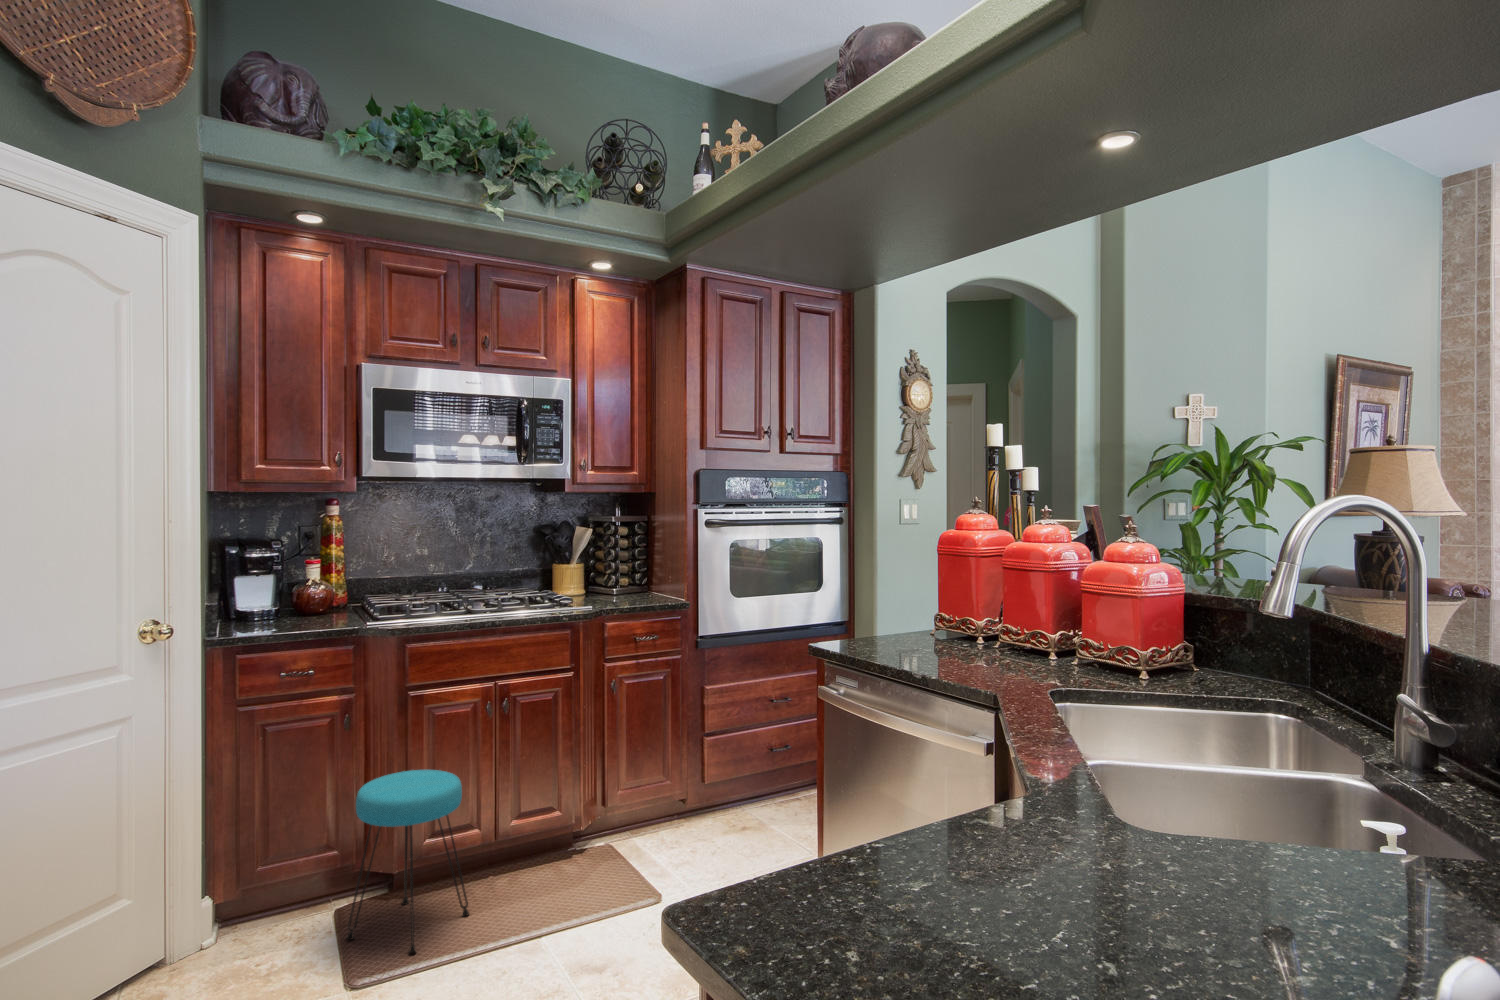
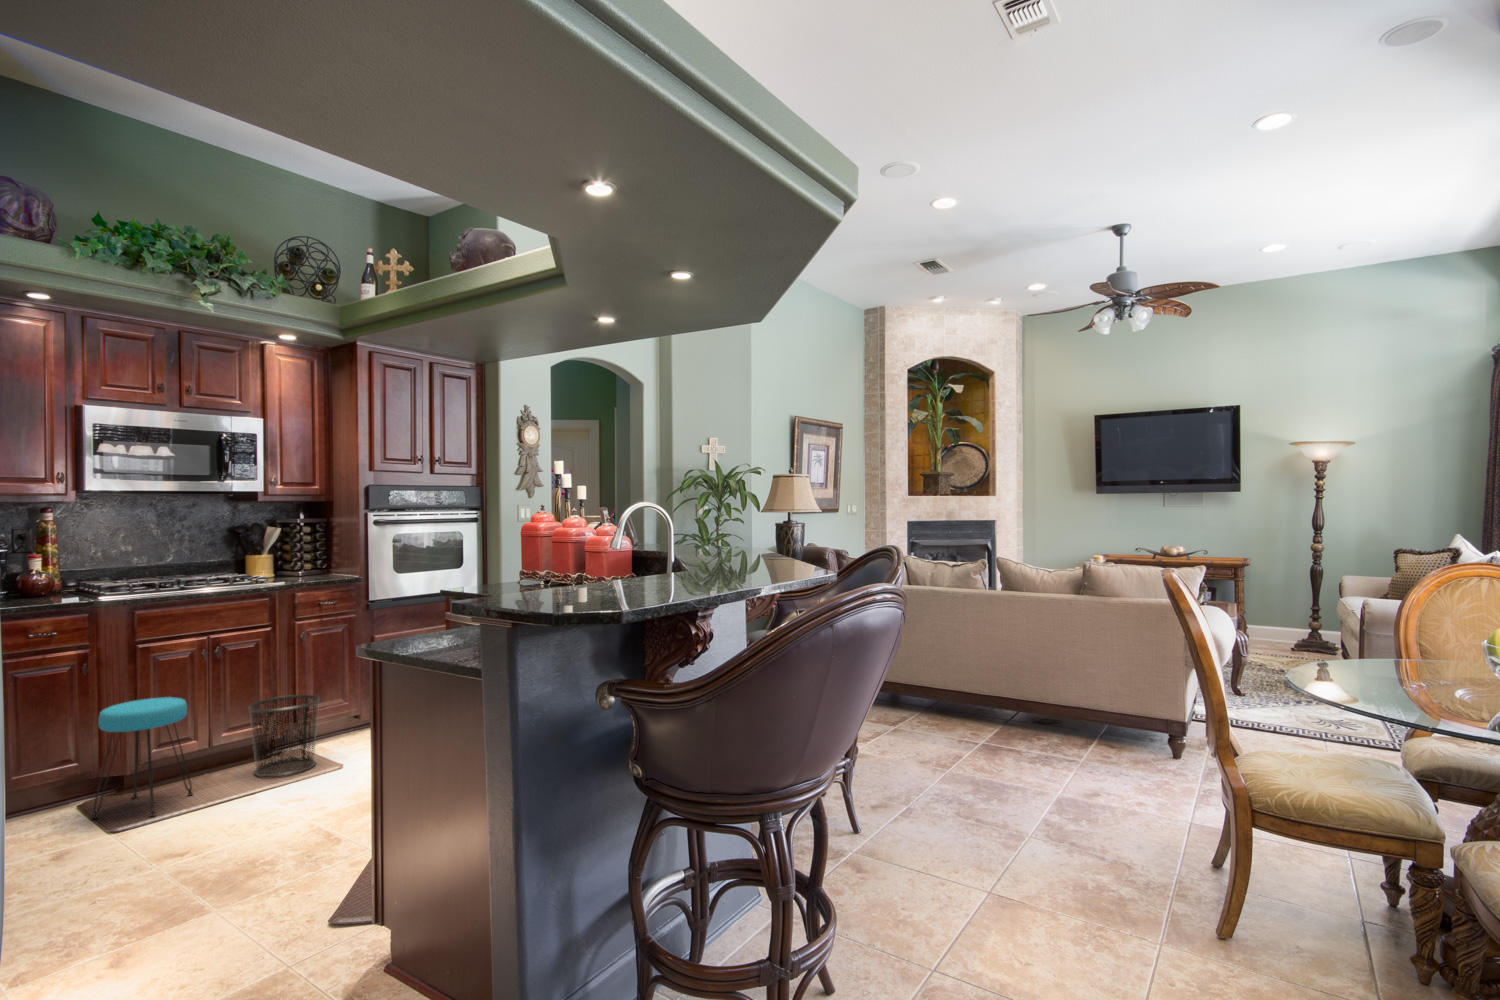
waste bin: none [540,773,632,901] -> present [248,695,320,777]

